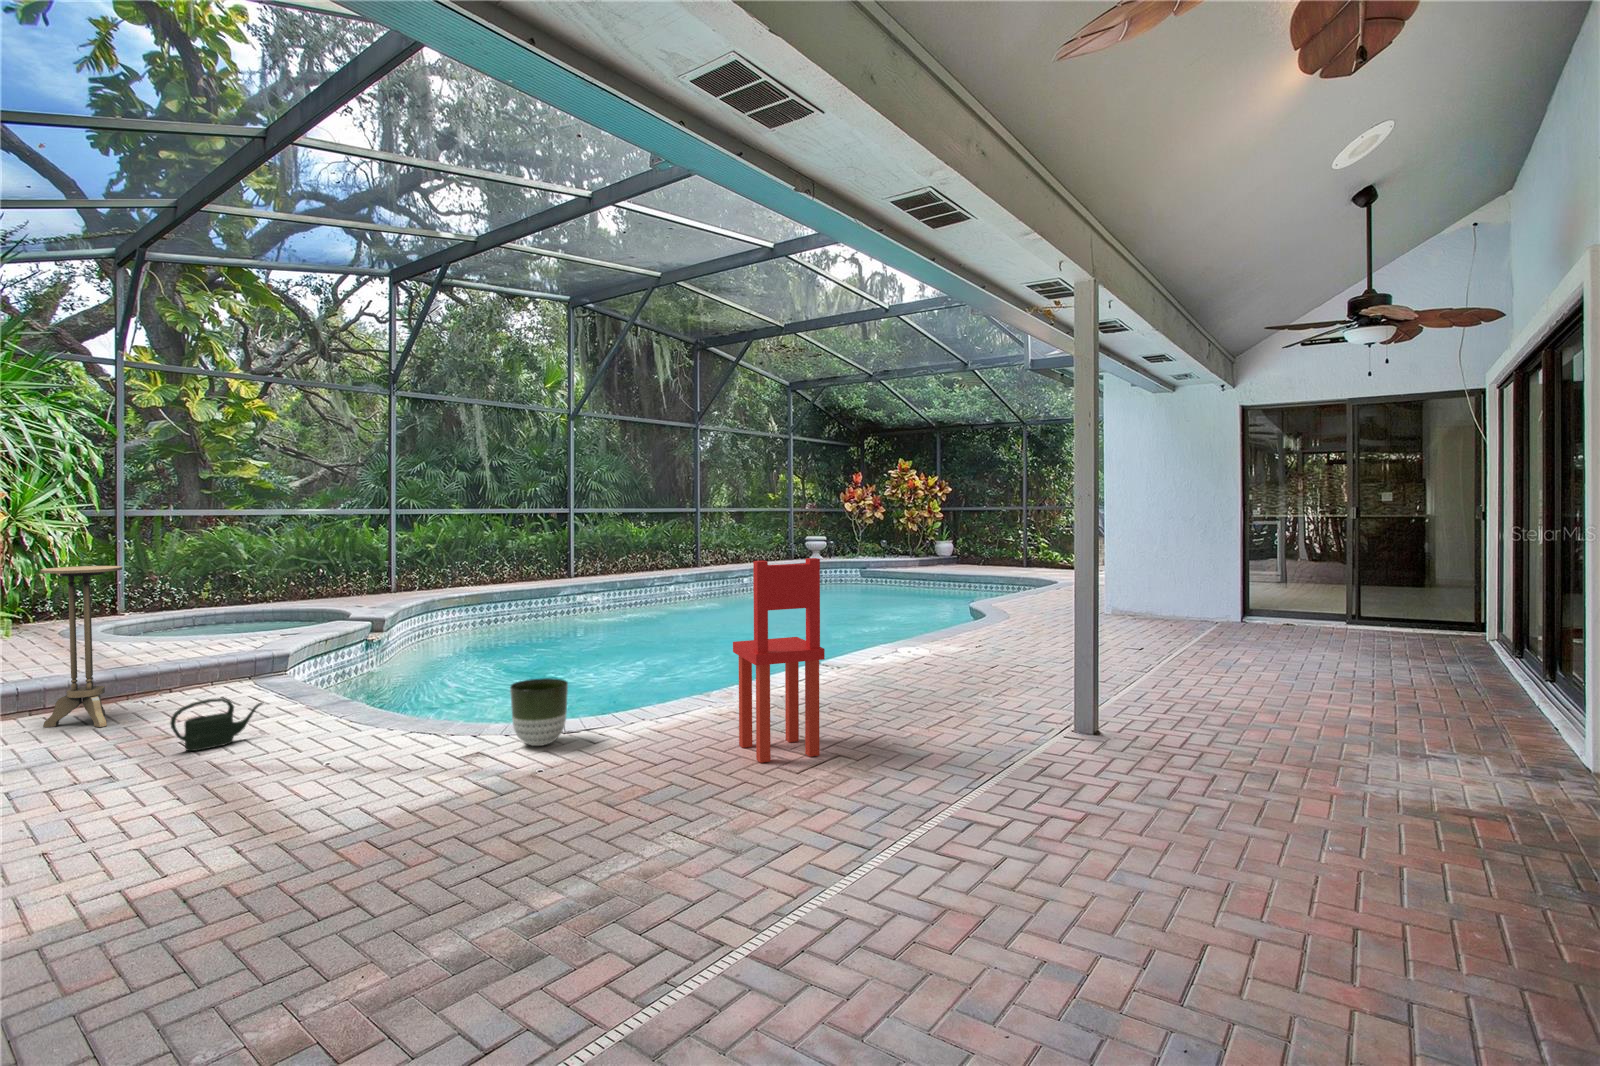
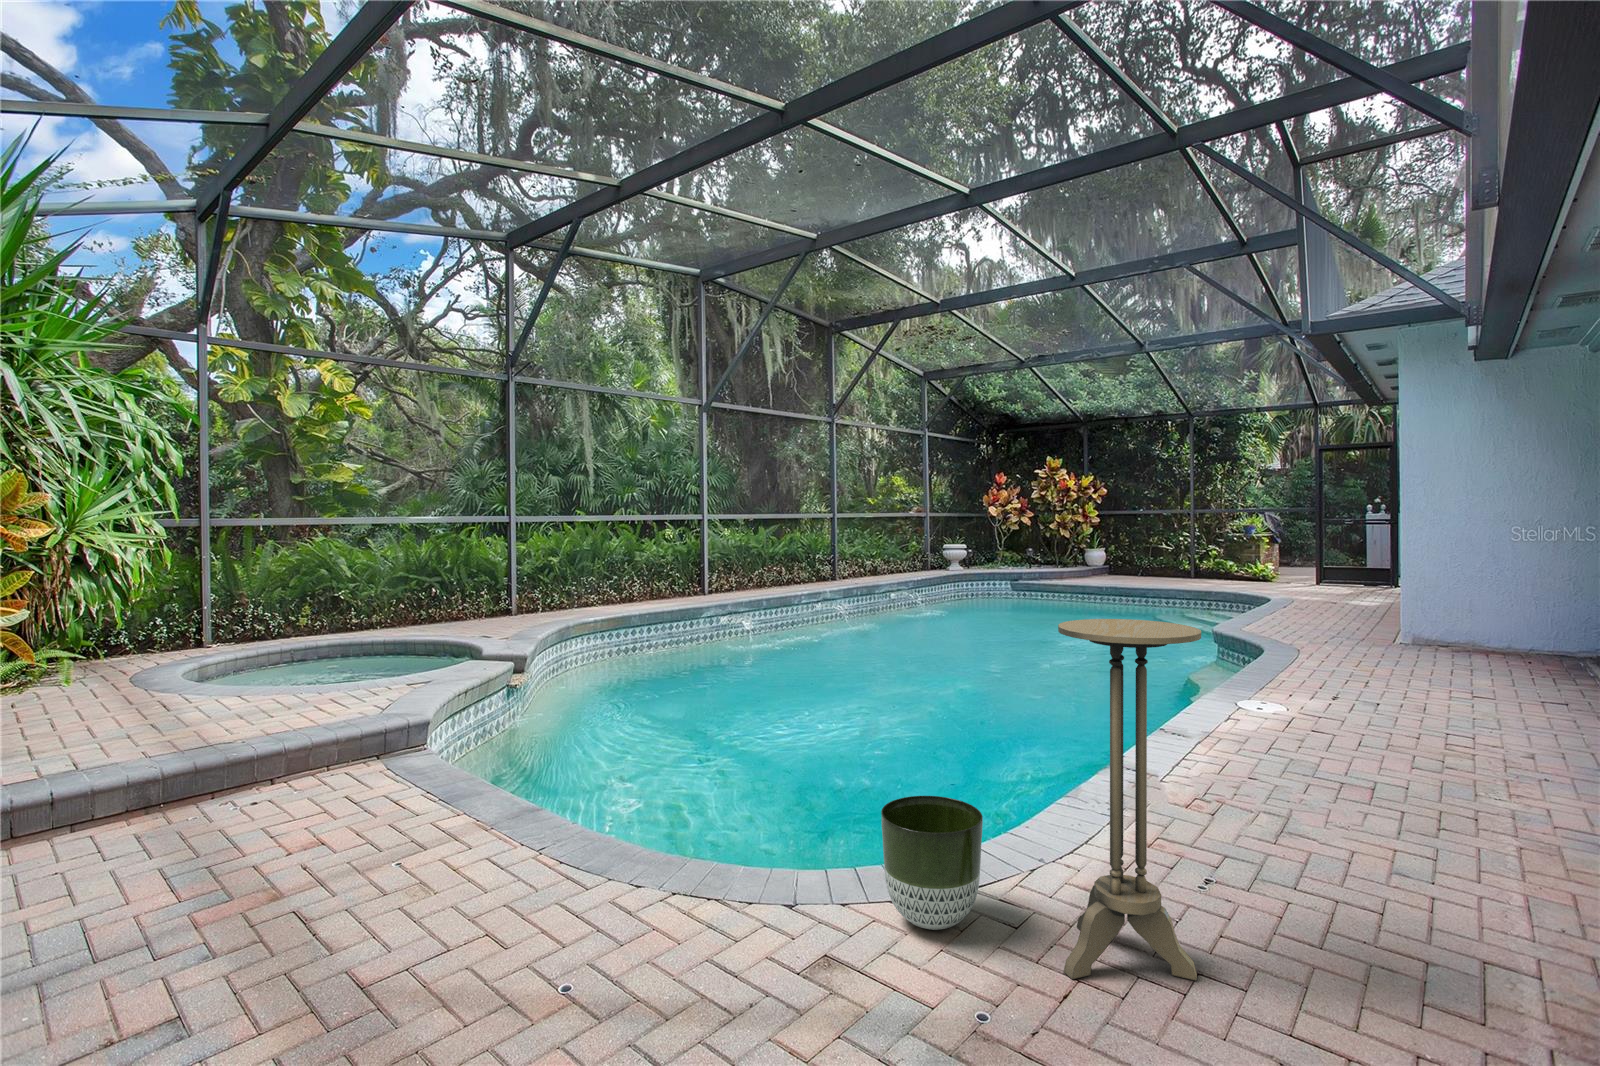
chair: present [733,558,825,763] -> none [1293,581,1530,993]
side table: present [41,566,122,727] -> present [1058,619,1201,981]
watering can: present [170,698,263,751] -> none [289,833,438,937]

